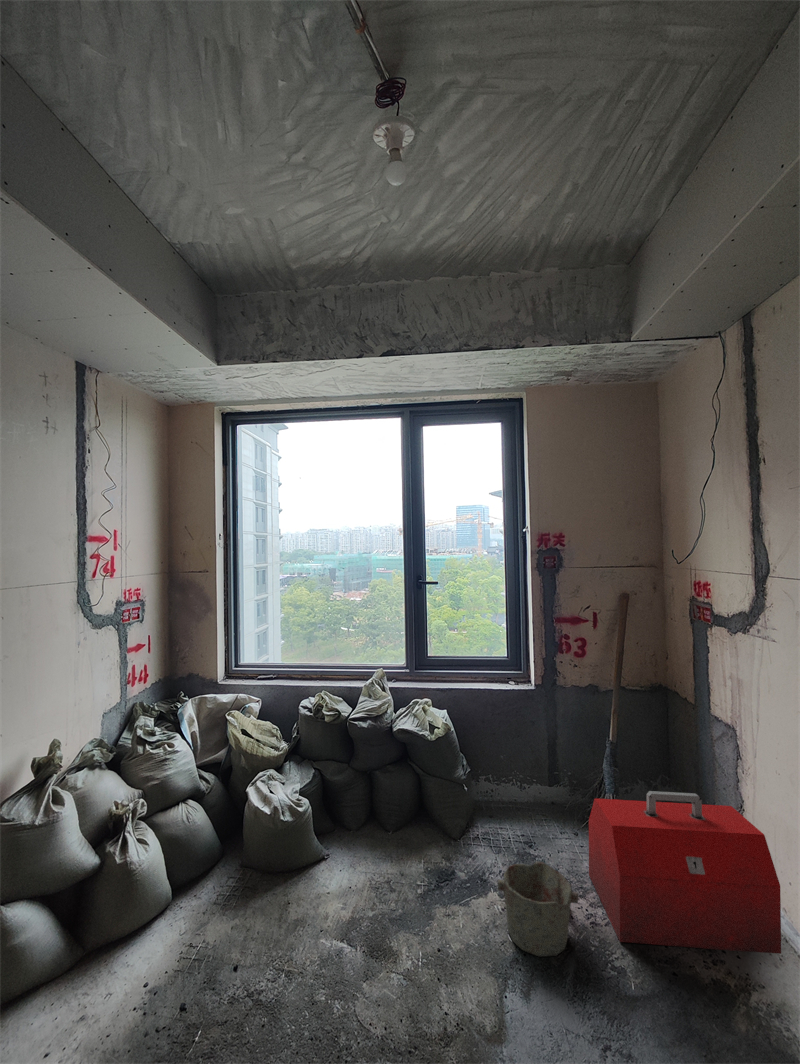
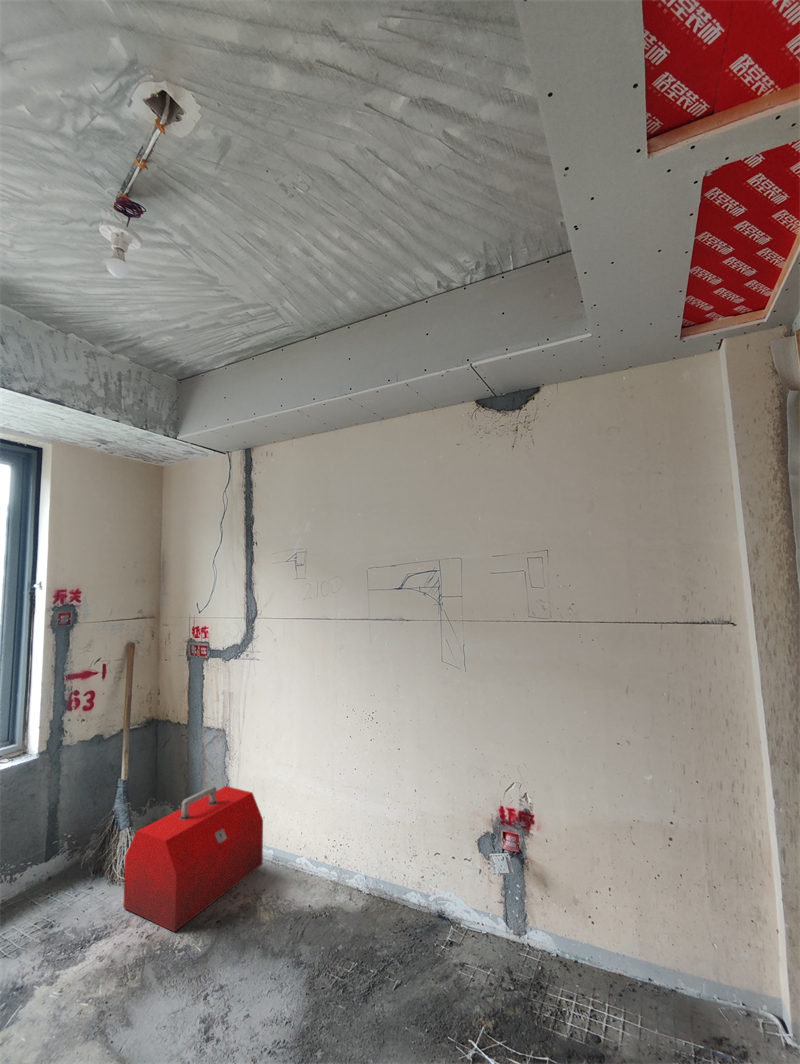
bucket: present [498,861,578,957] -> none [53,911,147,1006]

